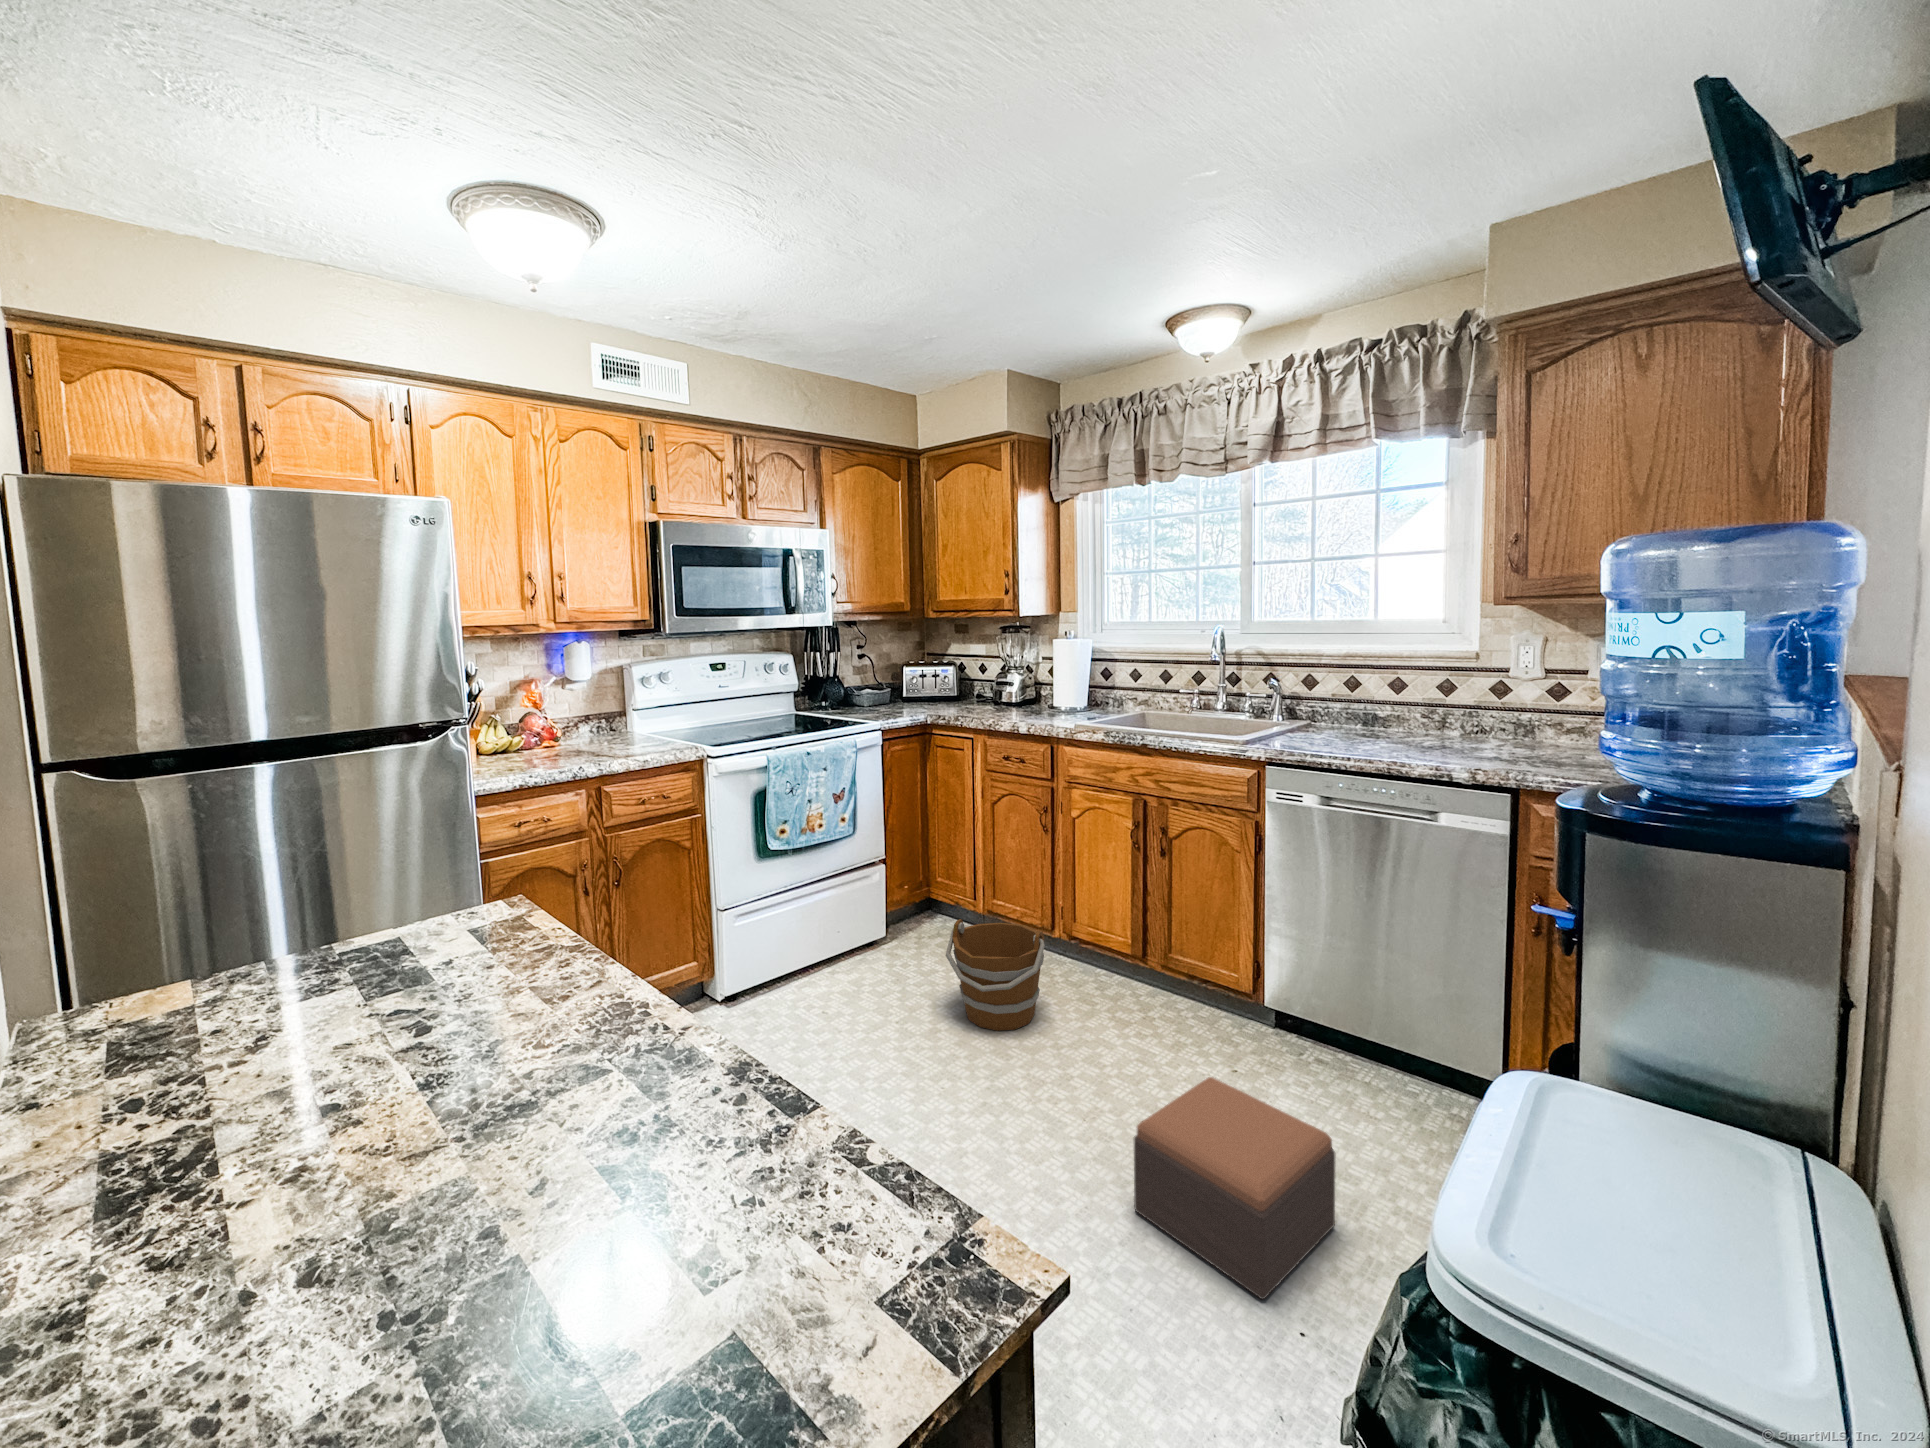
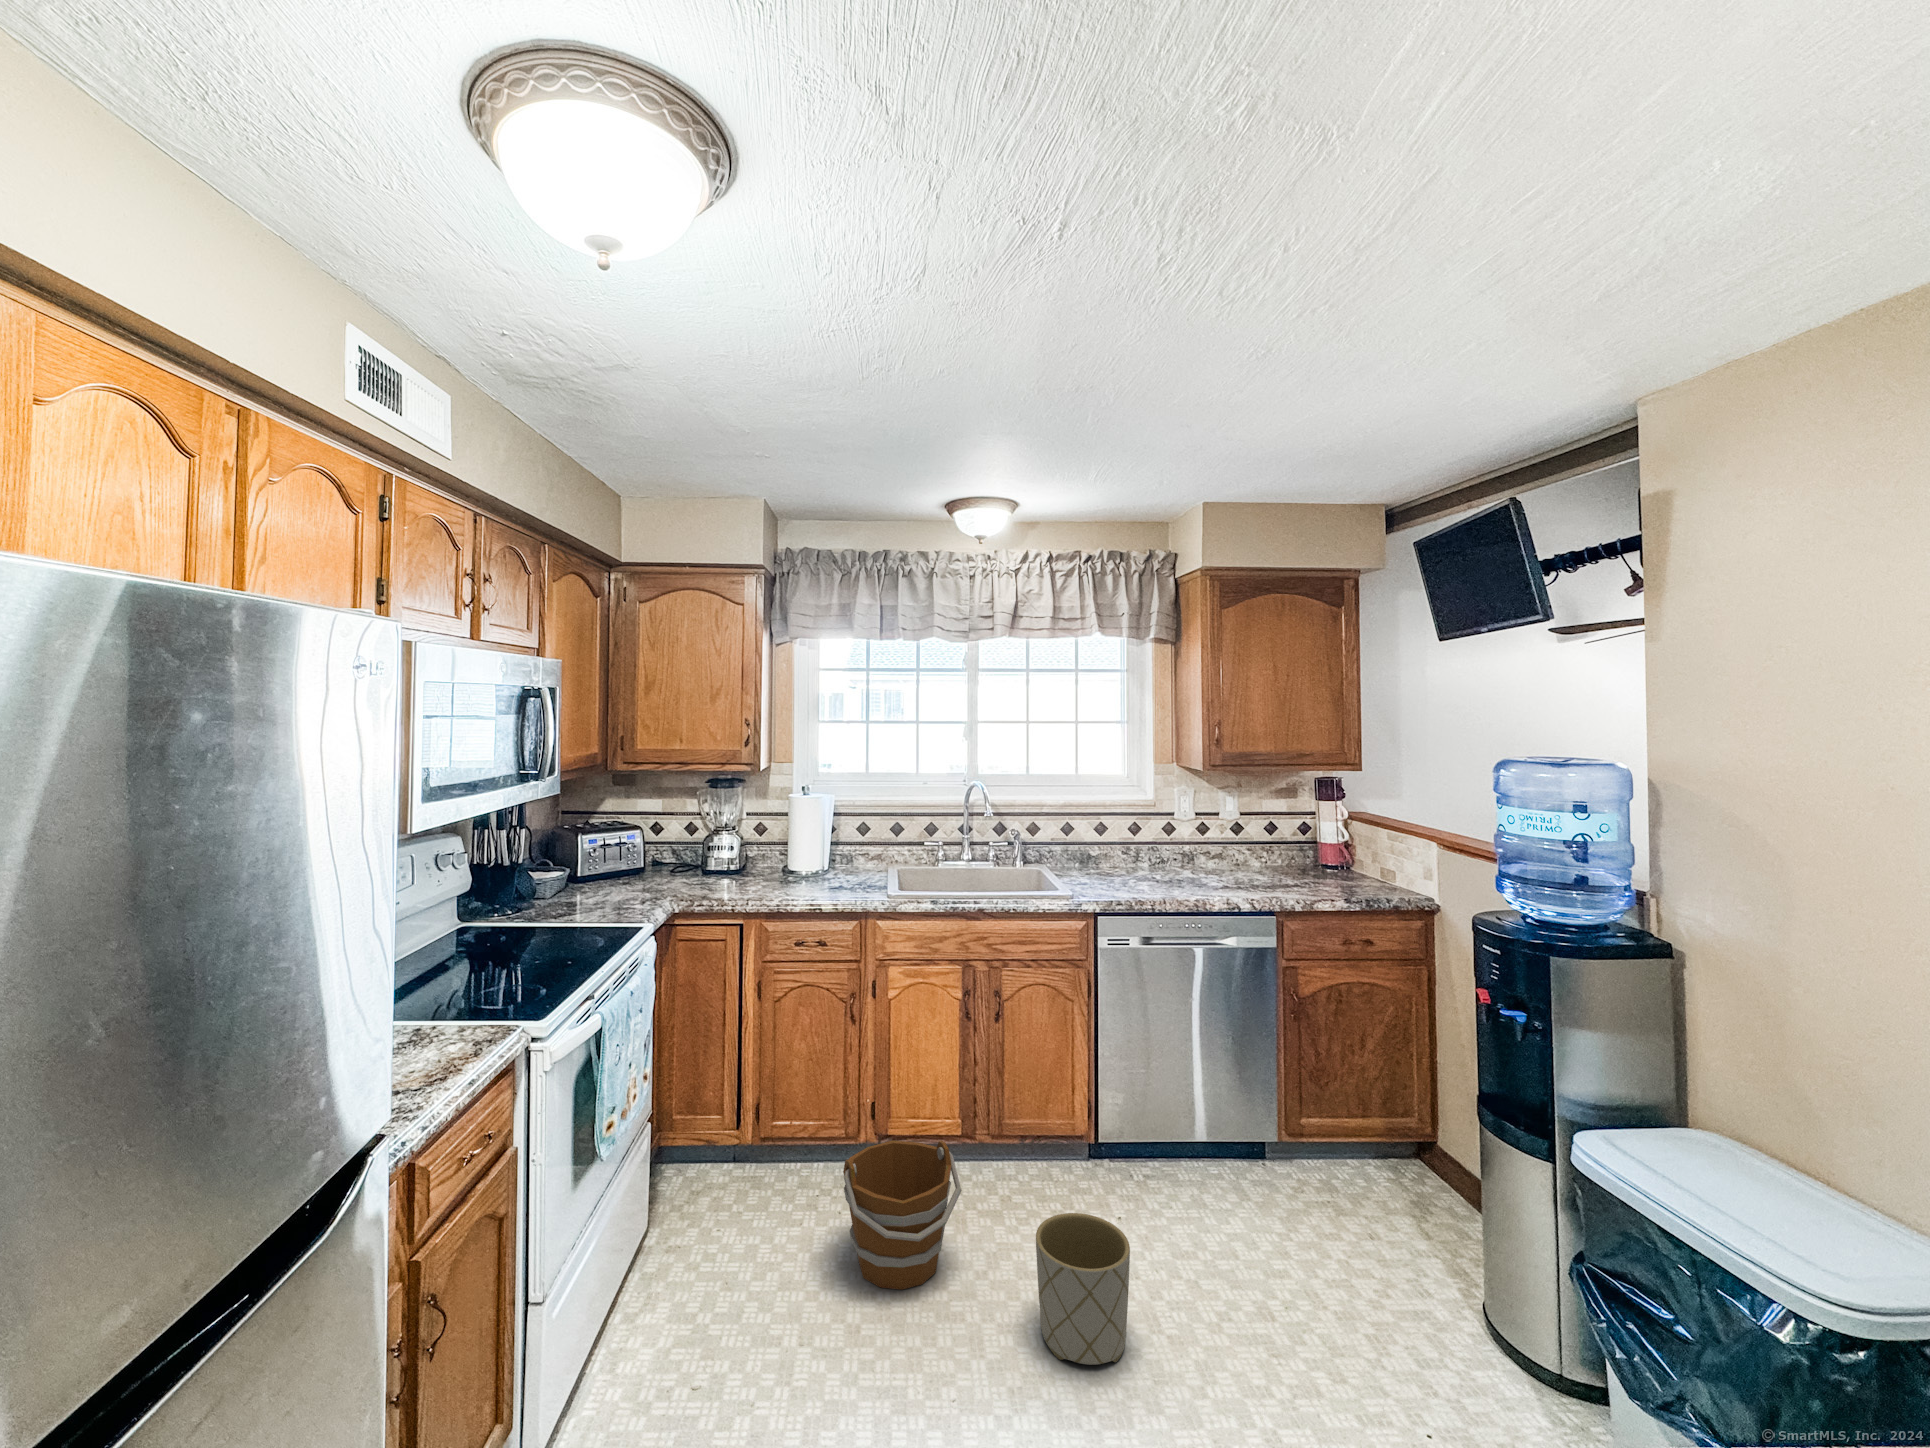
planter: none [1018,1006,1105,1135] -> present [1036,1213,1130,1365]
footstool: present [1134,1077,1335,1299] -> none [1206,1227,1380,1409]

